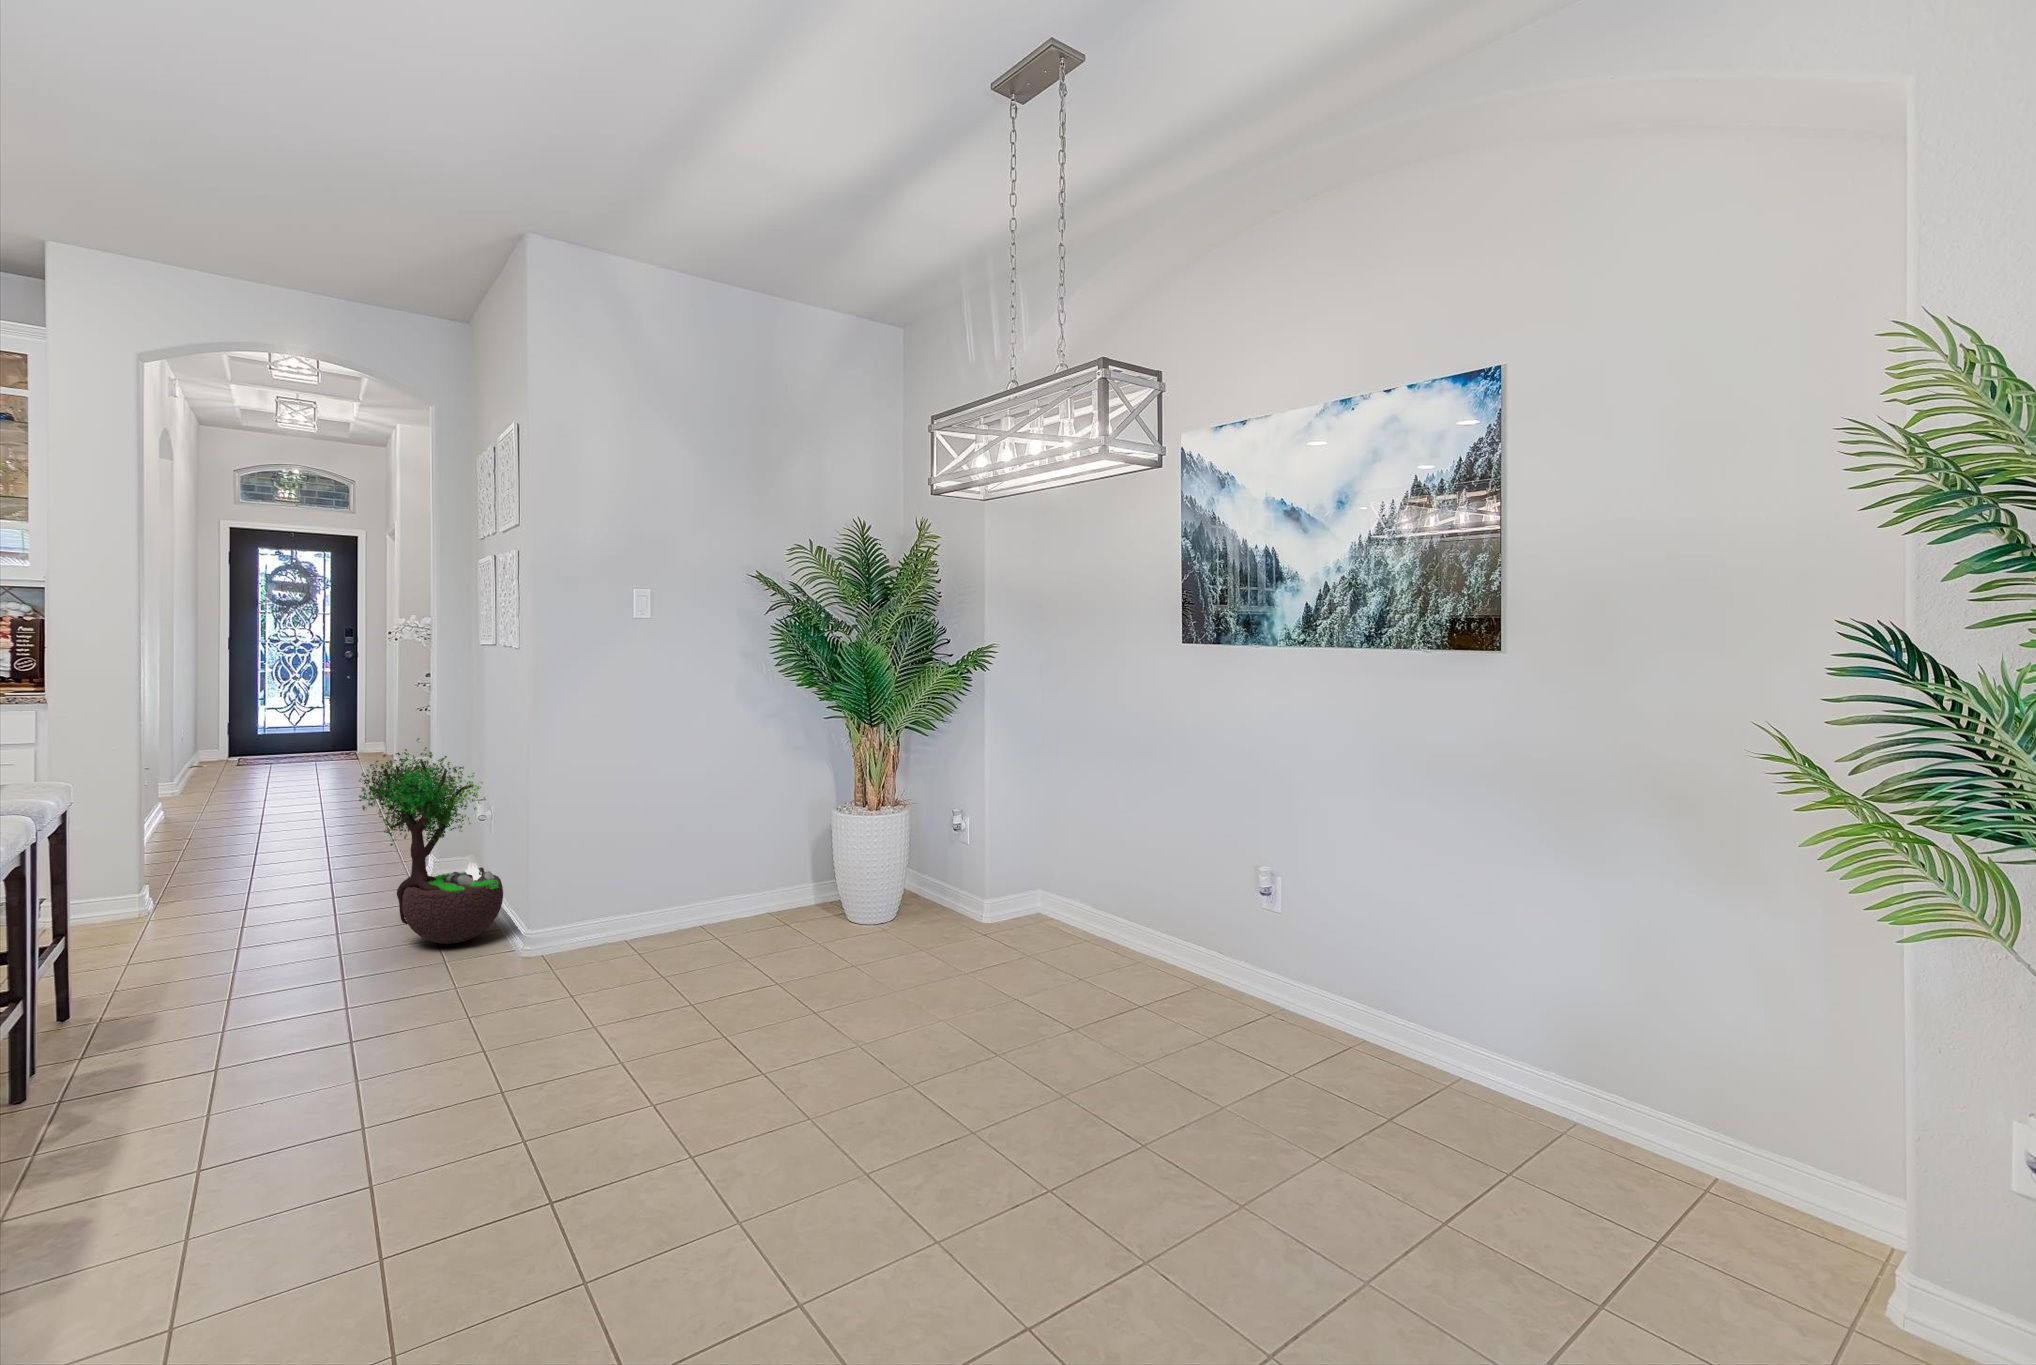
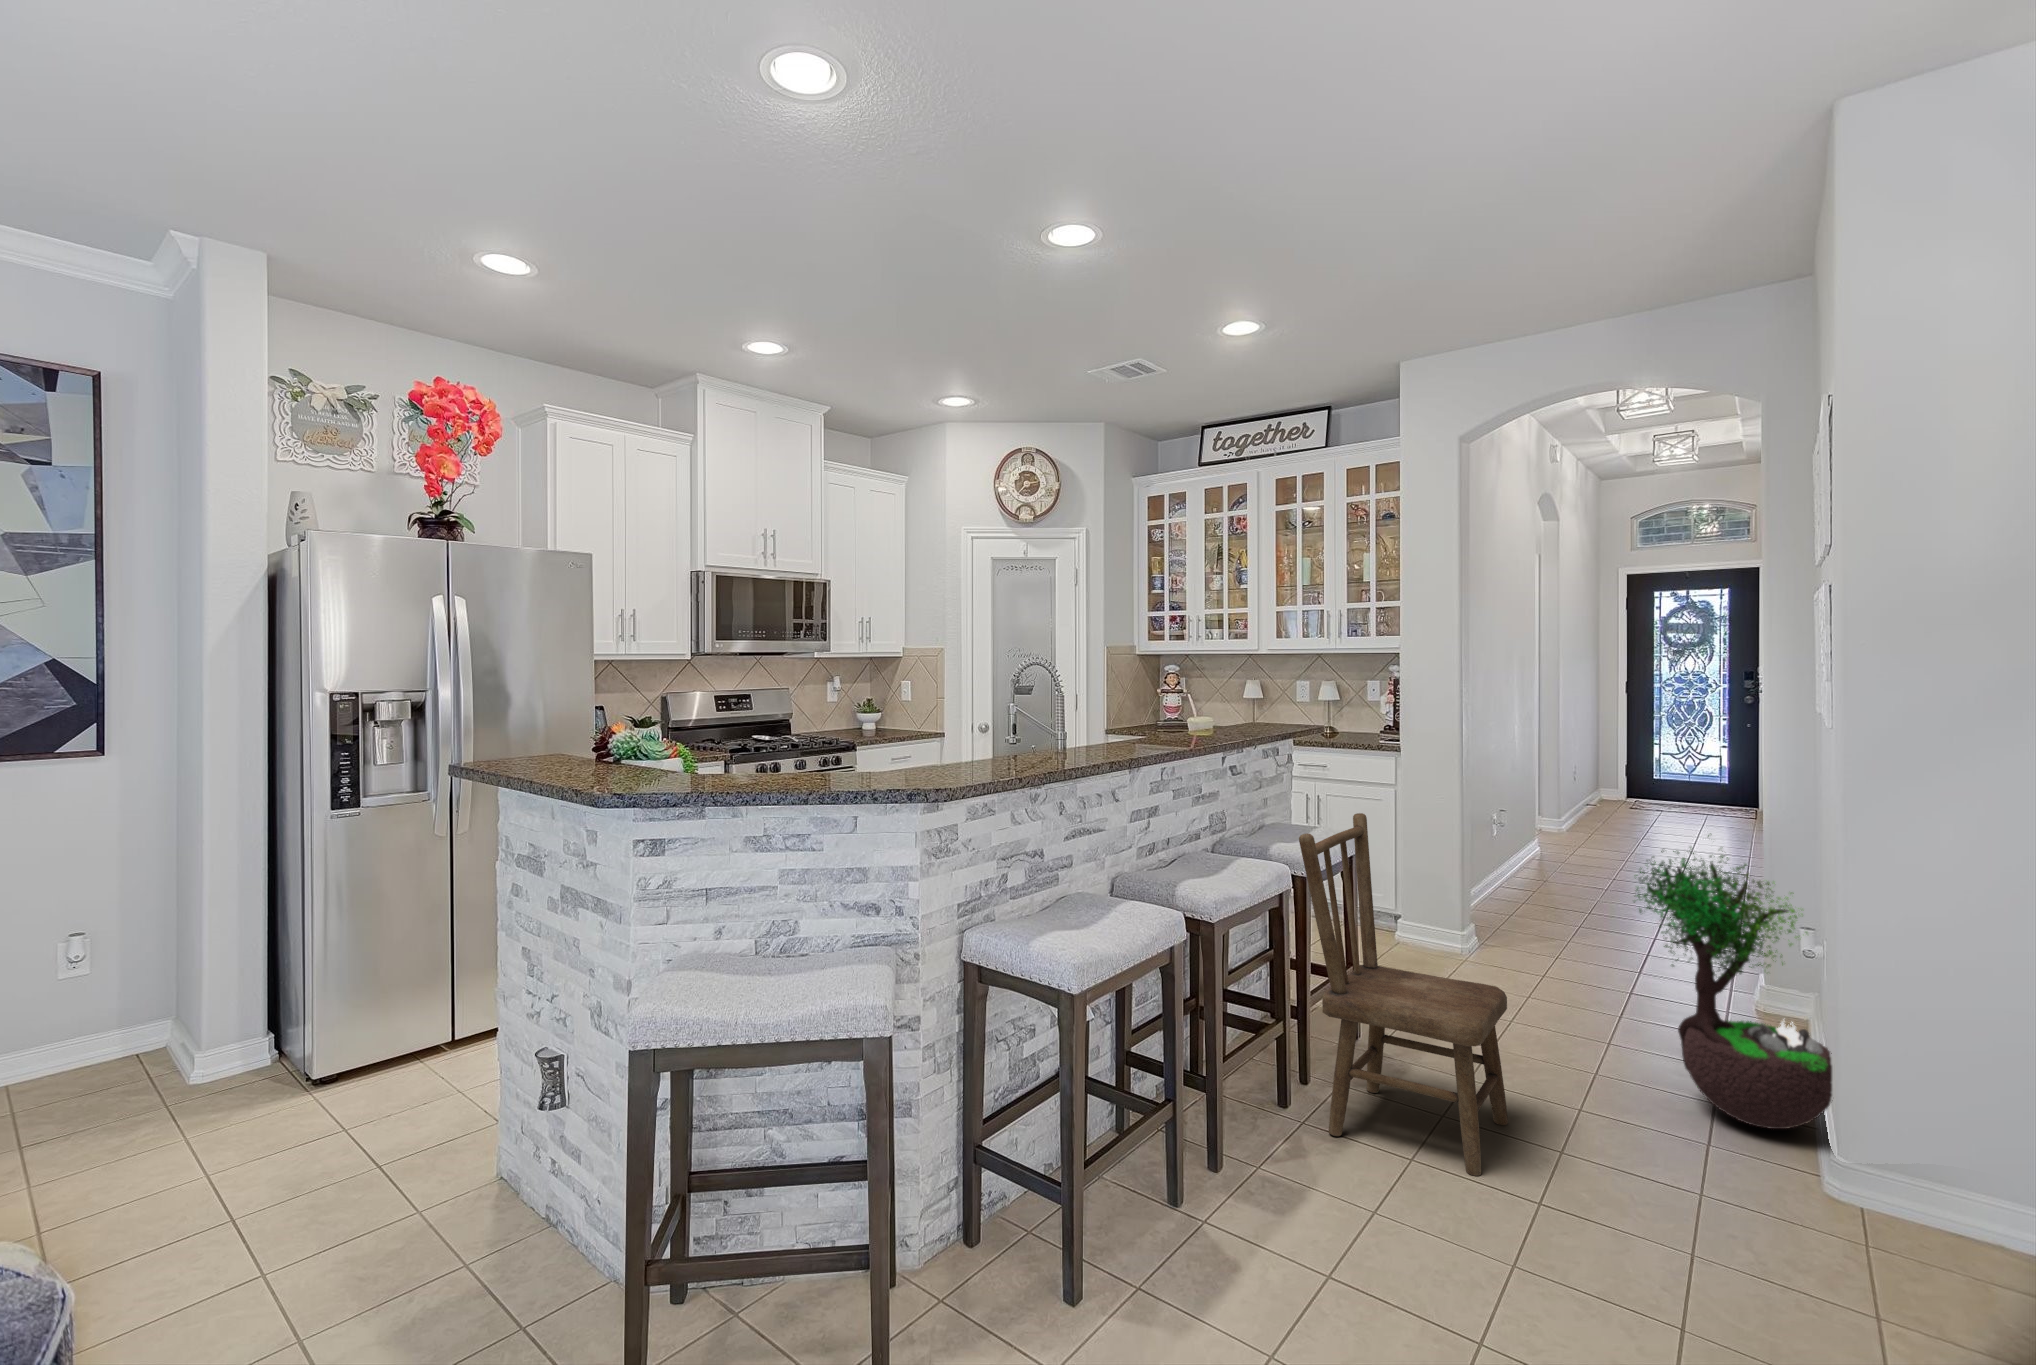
dining chair: none [51,750,271,1074] -> present [1299,813,1508,1176]

